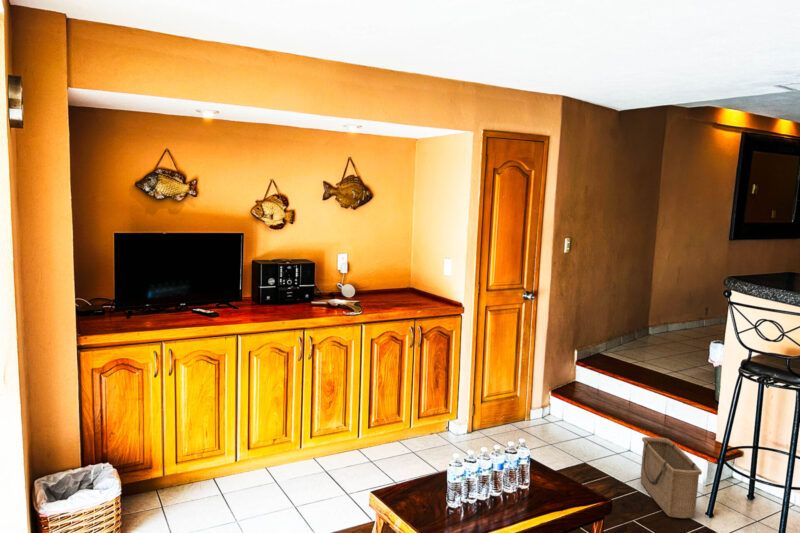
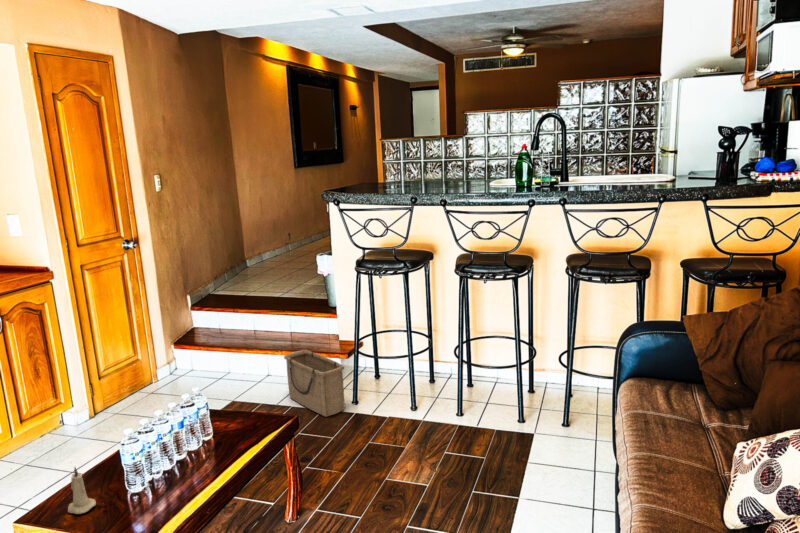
candle: none [403,467,422,505] -> present [68,467,96,514]

